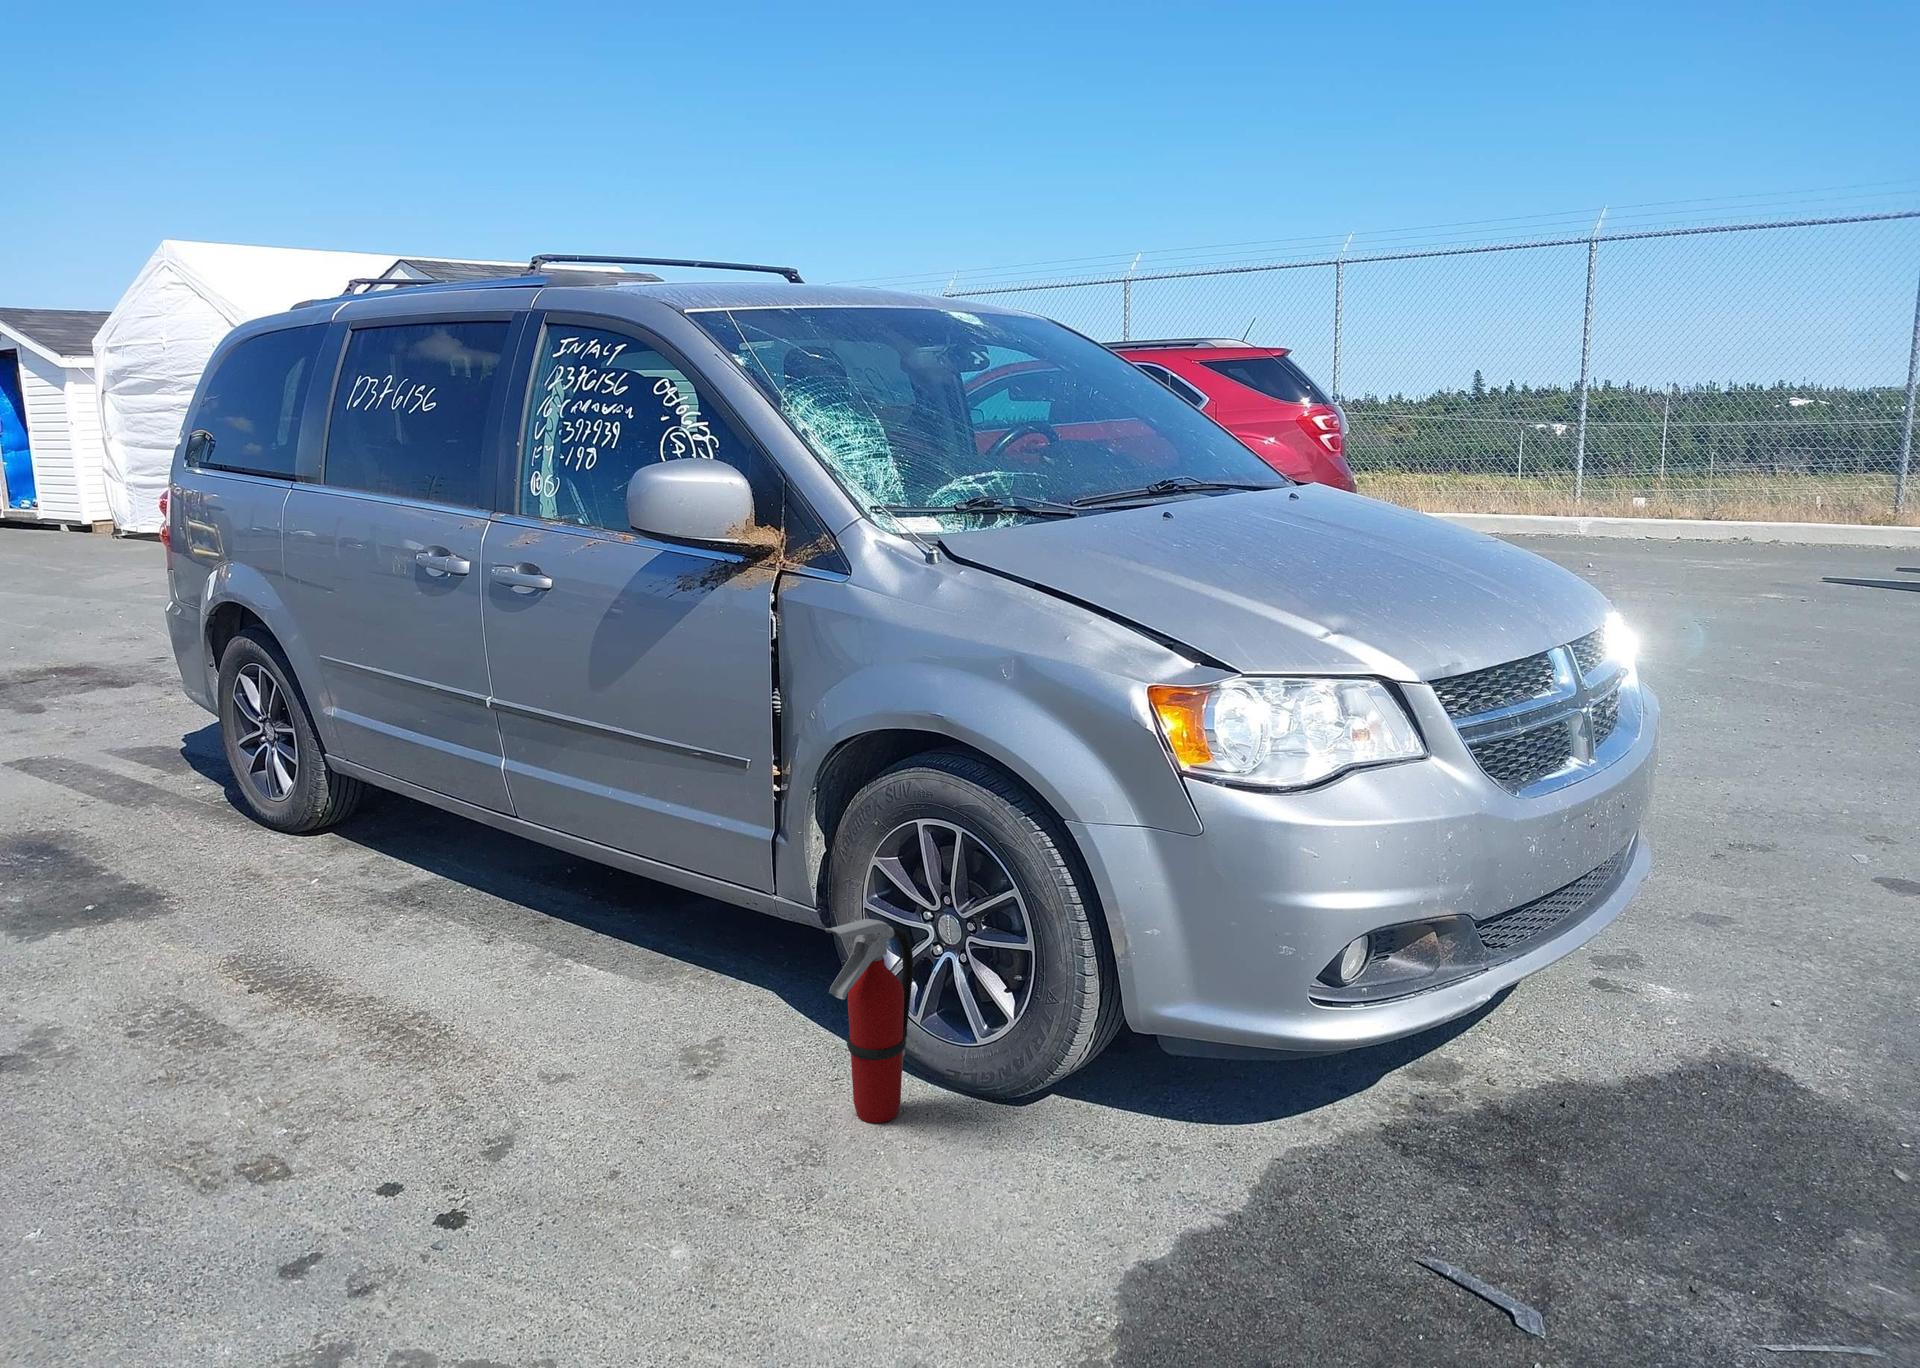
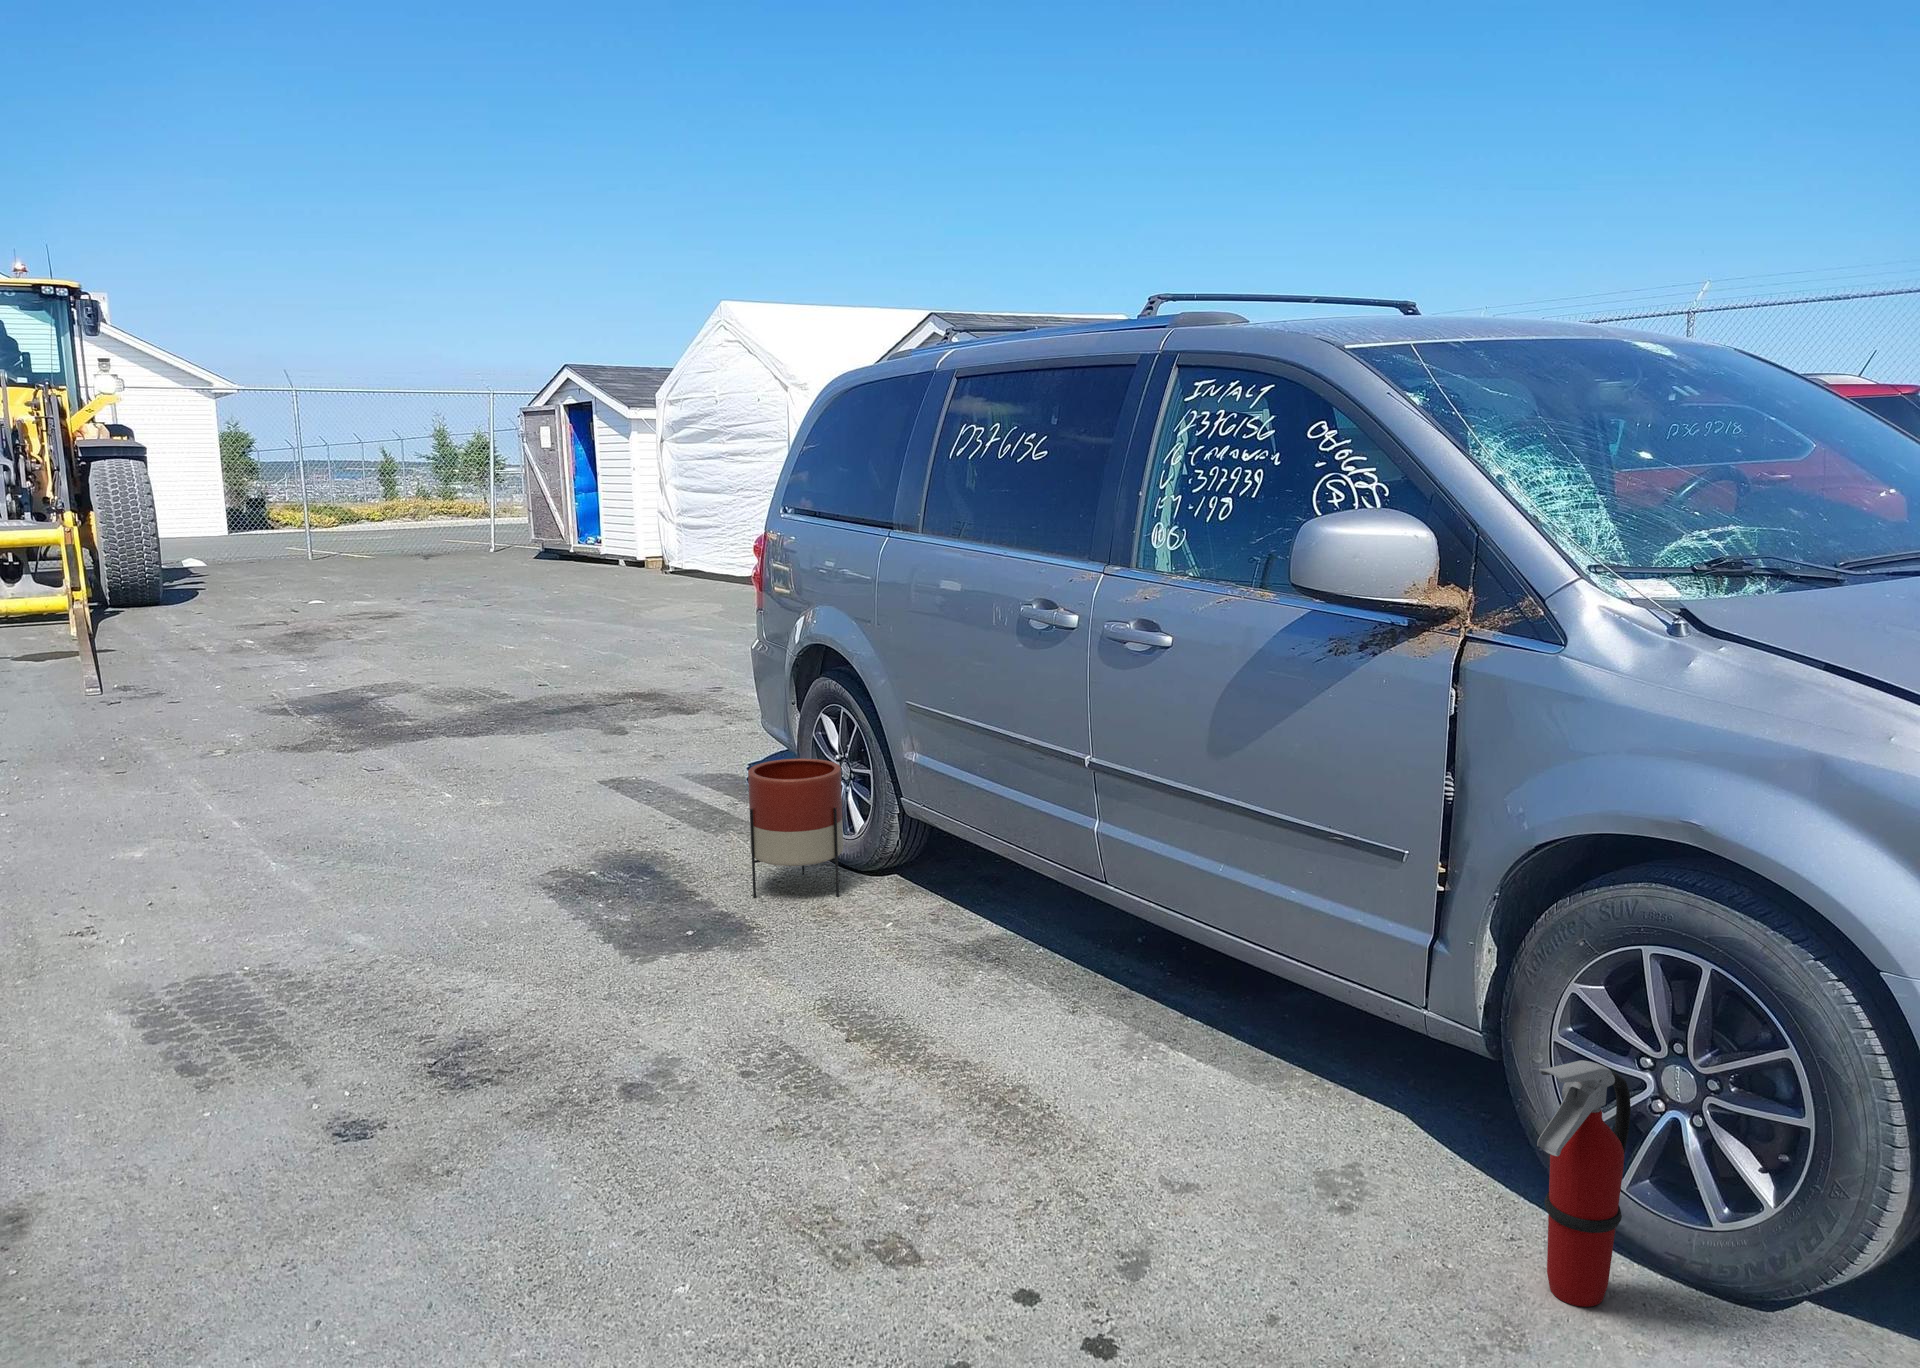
planter: none [154,723,270,870] -> present [748,758,844,898]

